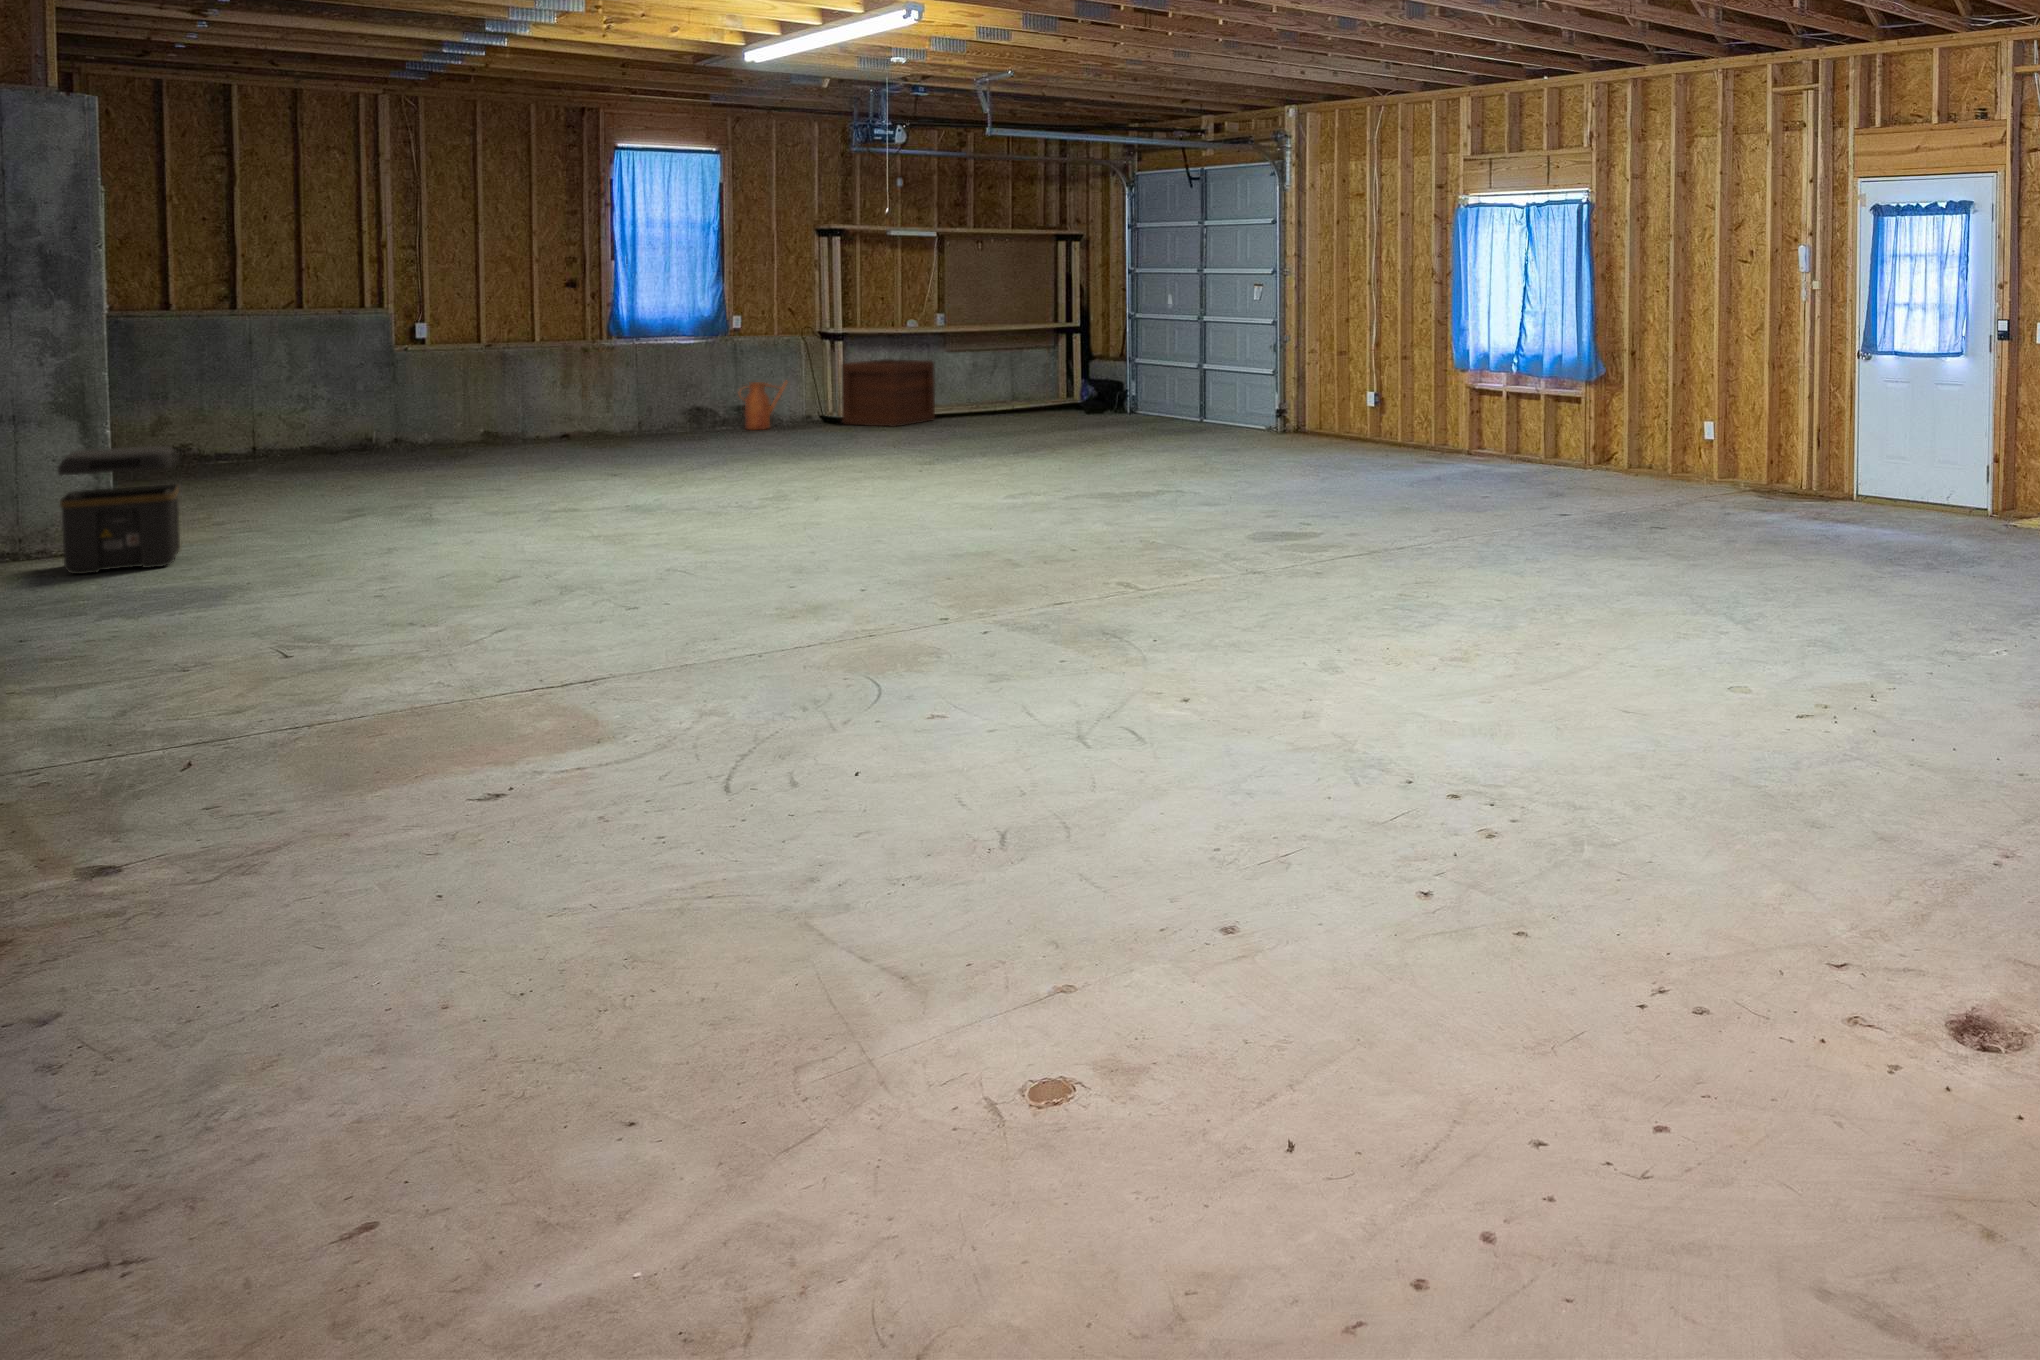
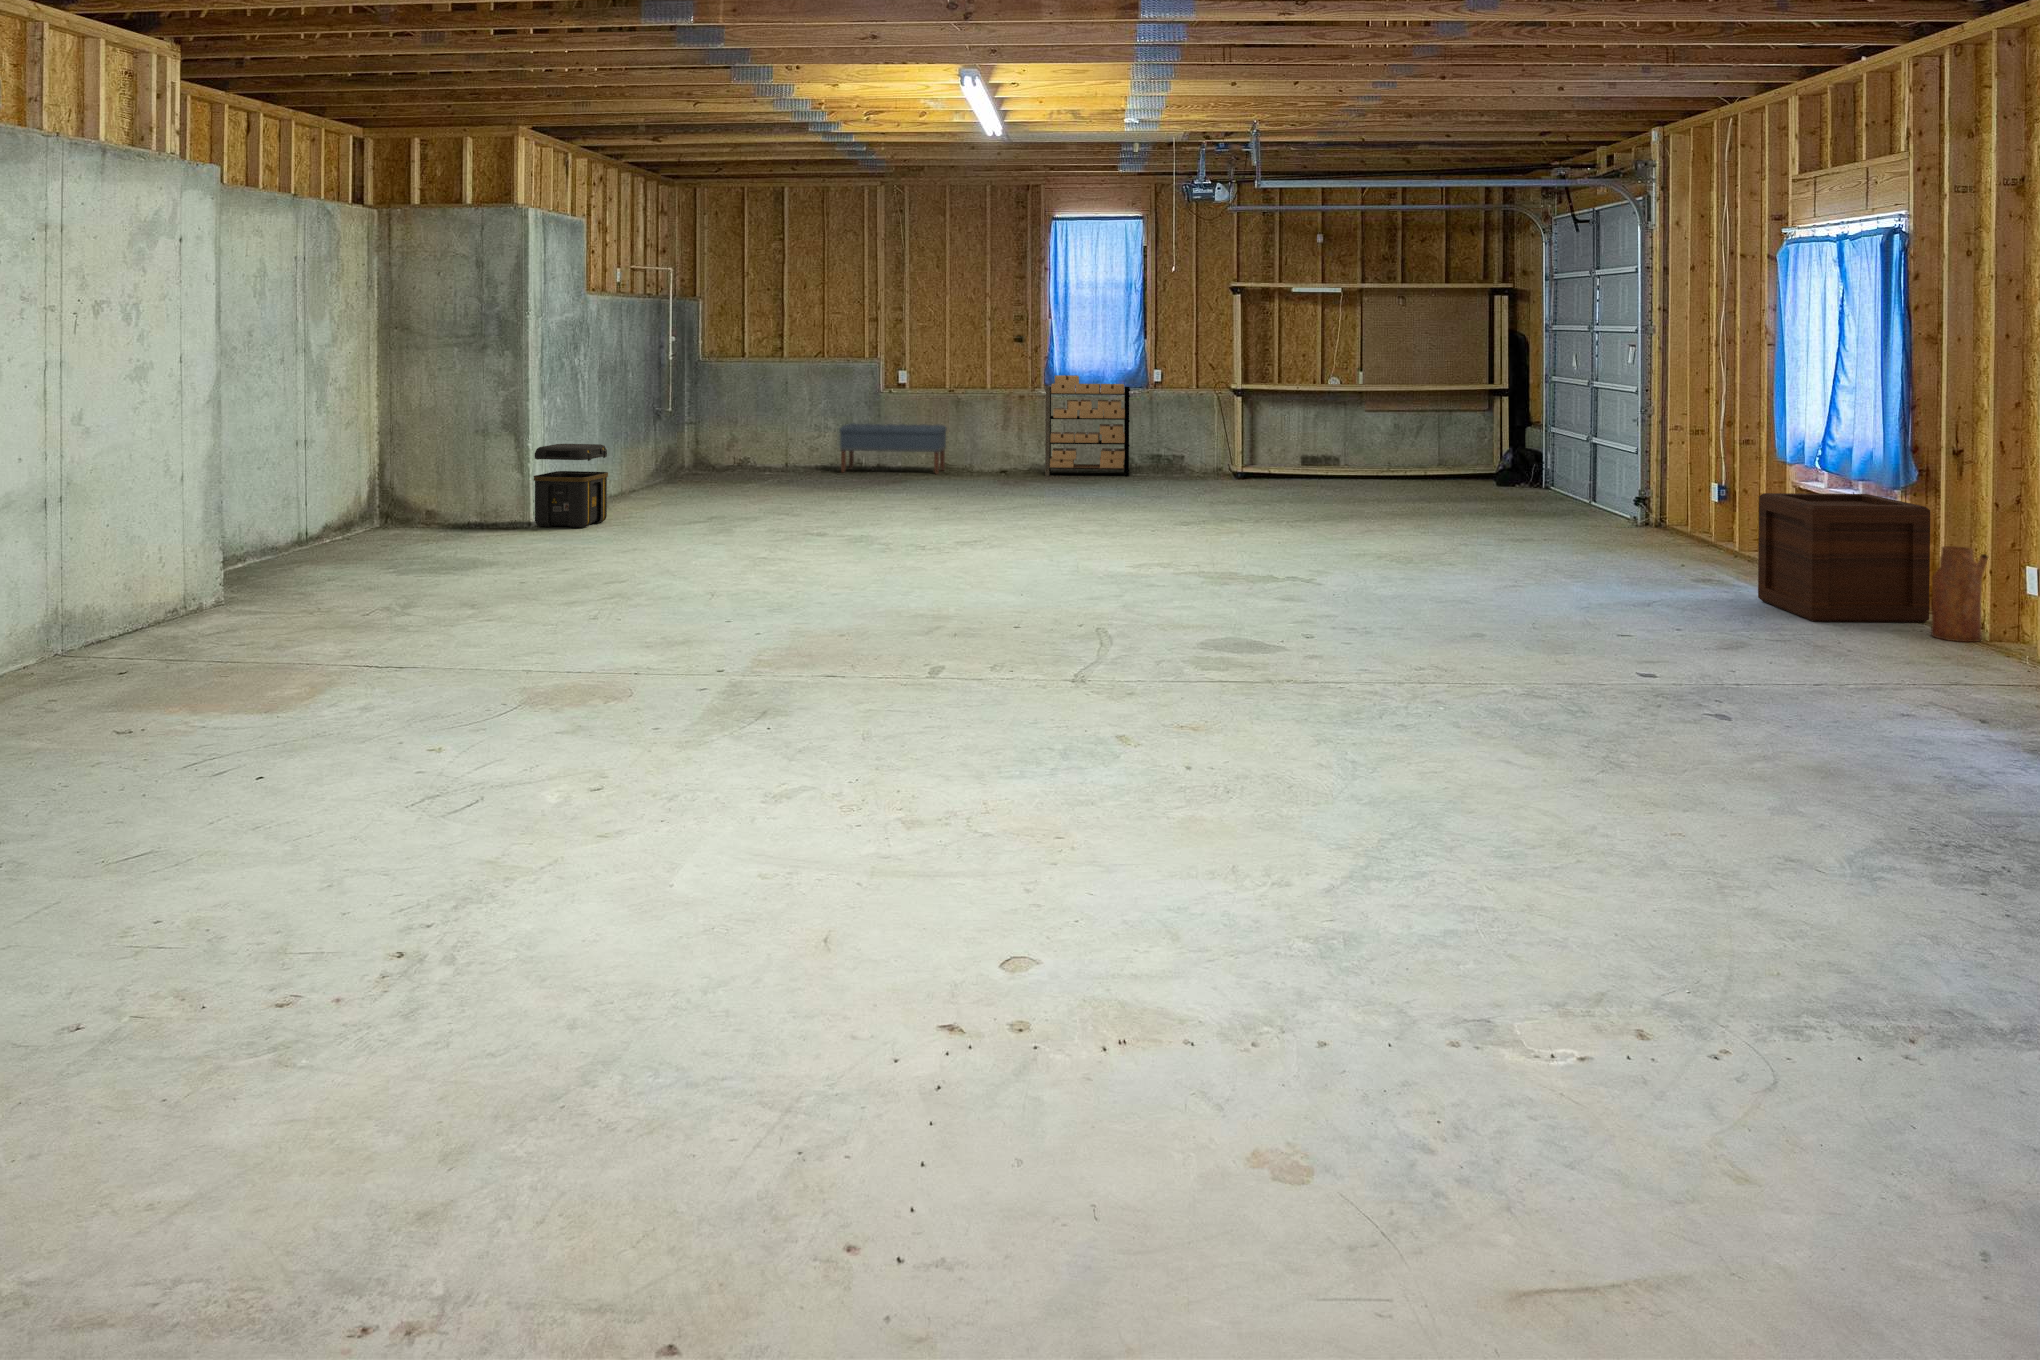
shelving unit: none [606,326,726,443] -> present [1045,375,1130,476]
wooden crate: present [842,359,935,427] -> present [1758,493,1930,622]
watering can: present [739,381,787,430] -> present [1931,546,1988,642]
bench: none [307,393,473,464] -> present [839,423,947,474]

